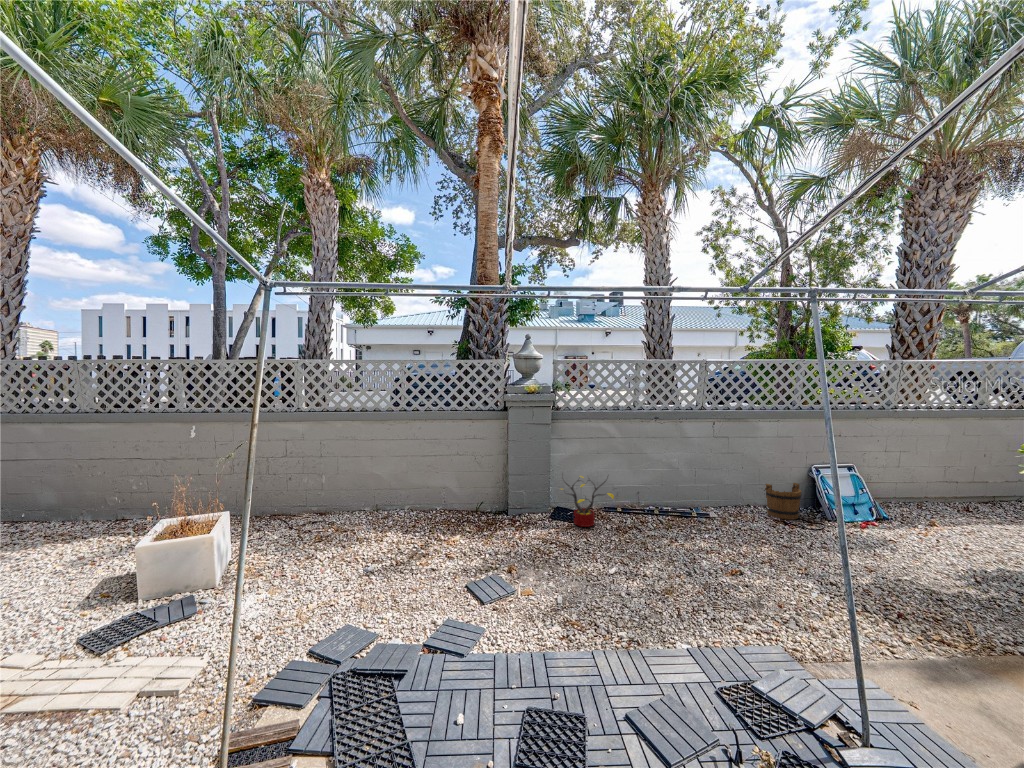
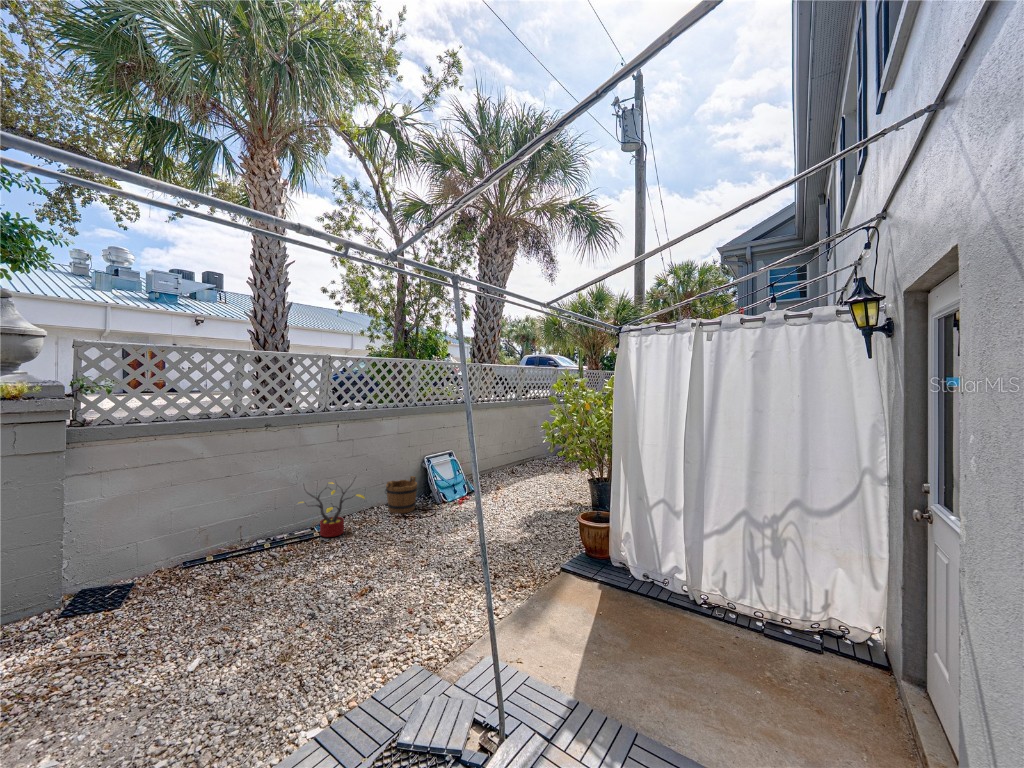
decorative plant: present [561,476,614,527] -> present [300,483,365,537]

